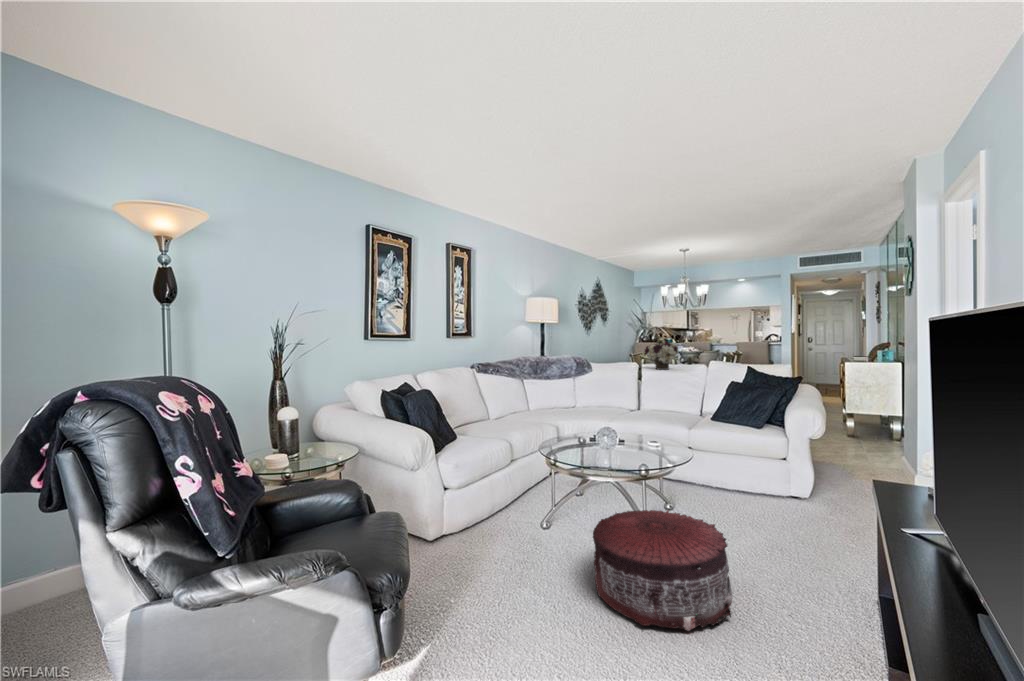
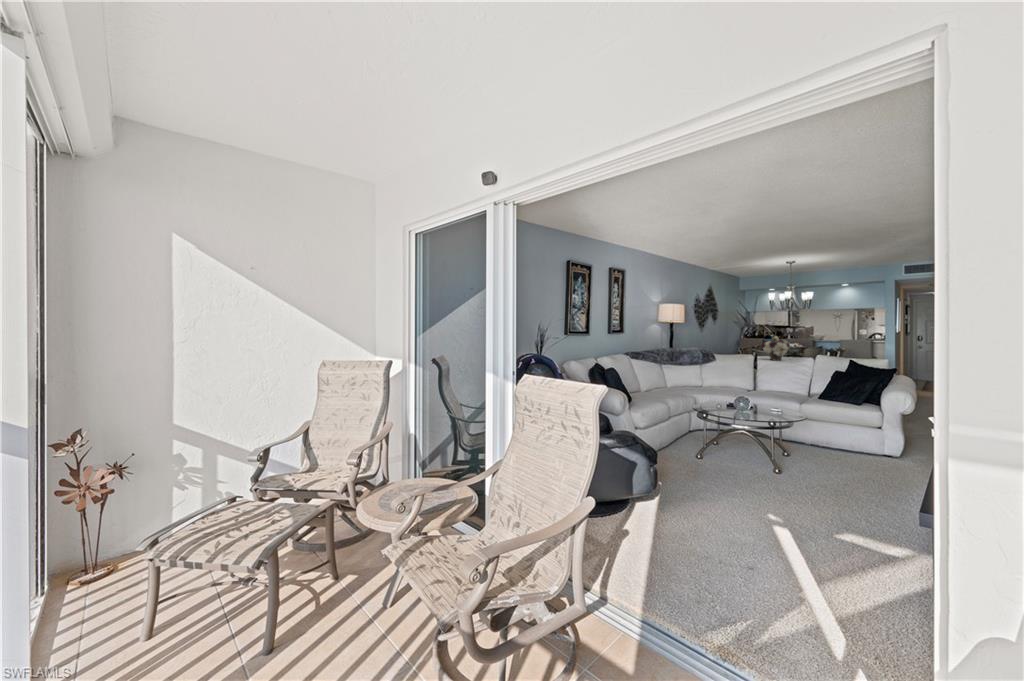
pouf: present [593,510,732,631] -> none [745,444,837,504]

